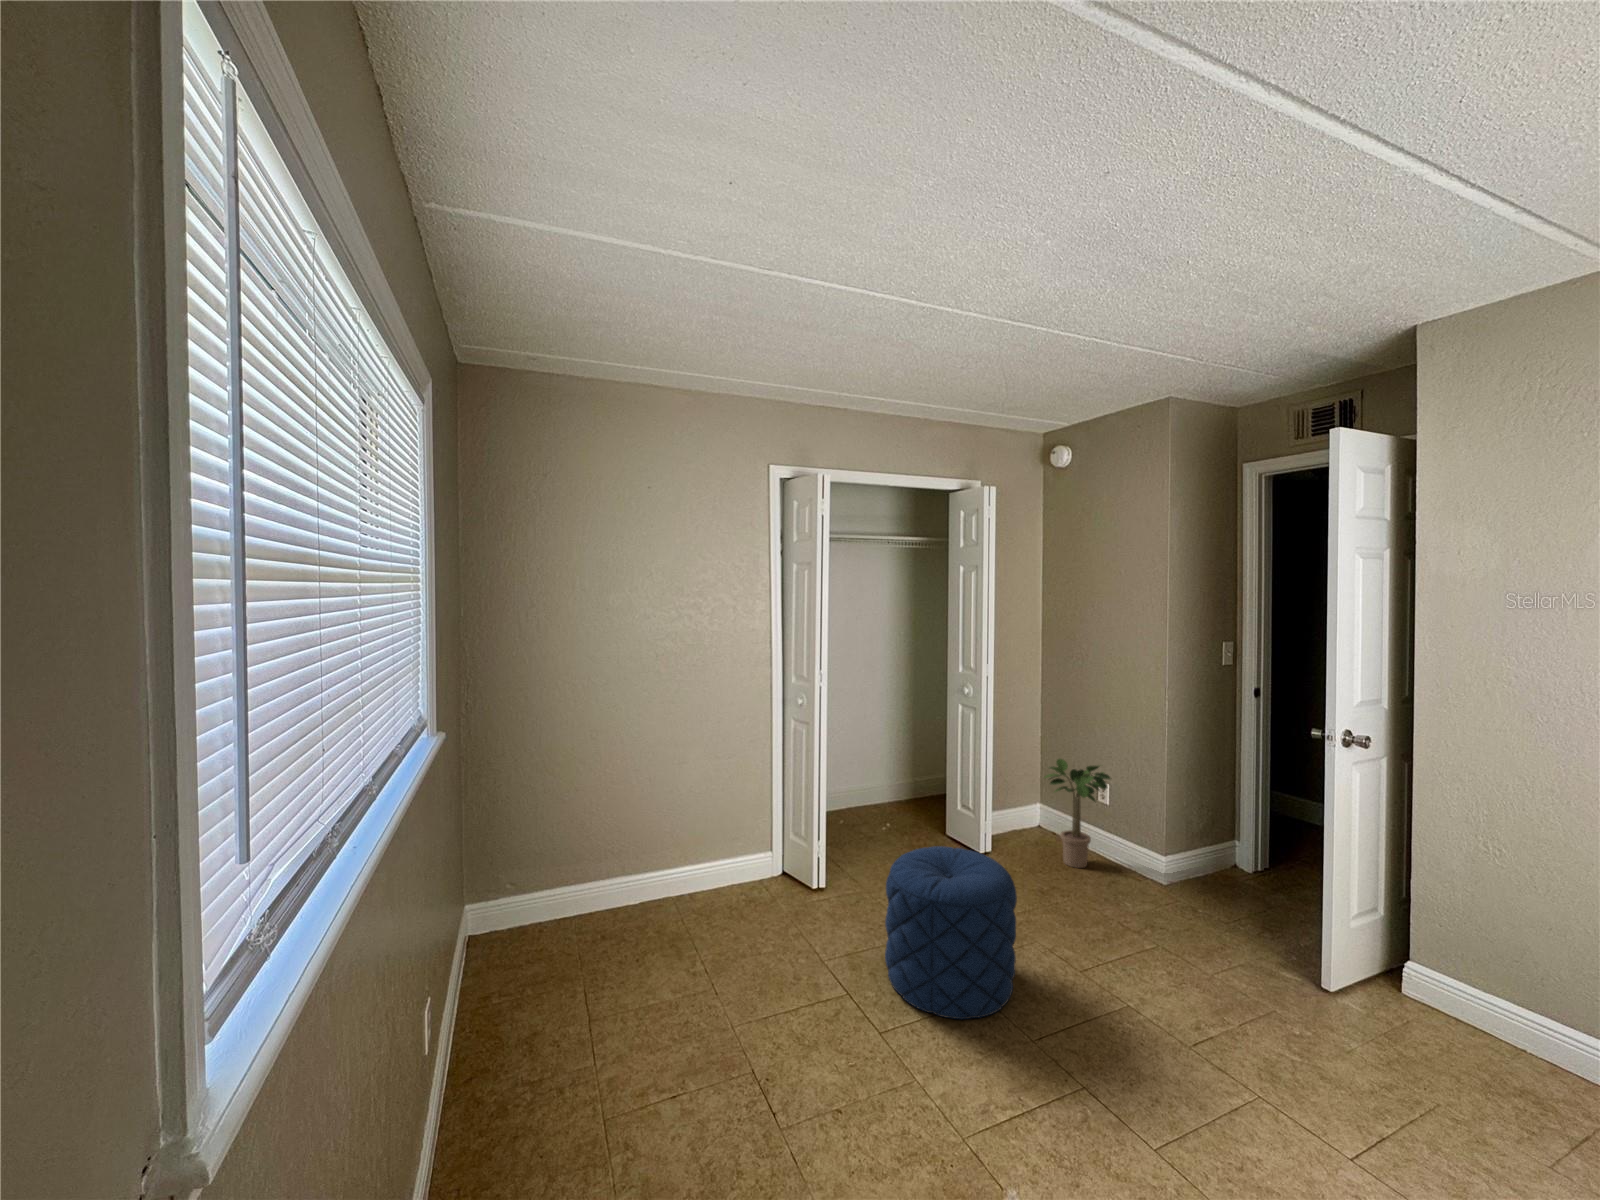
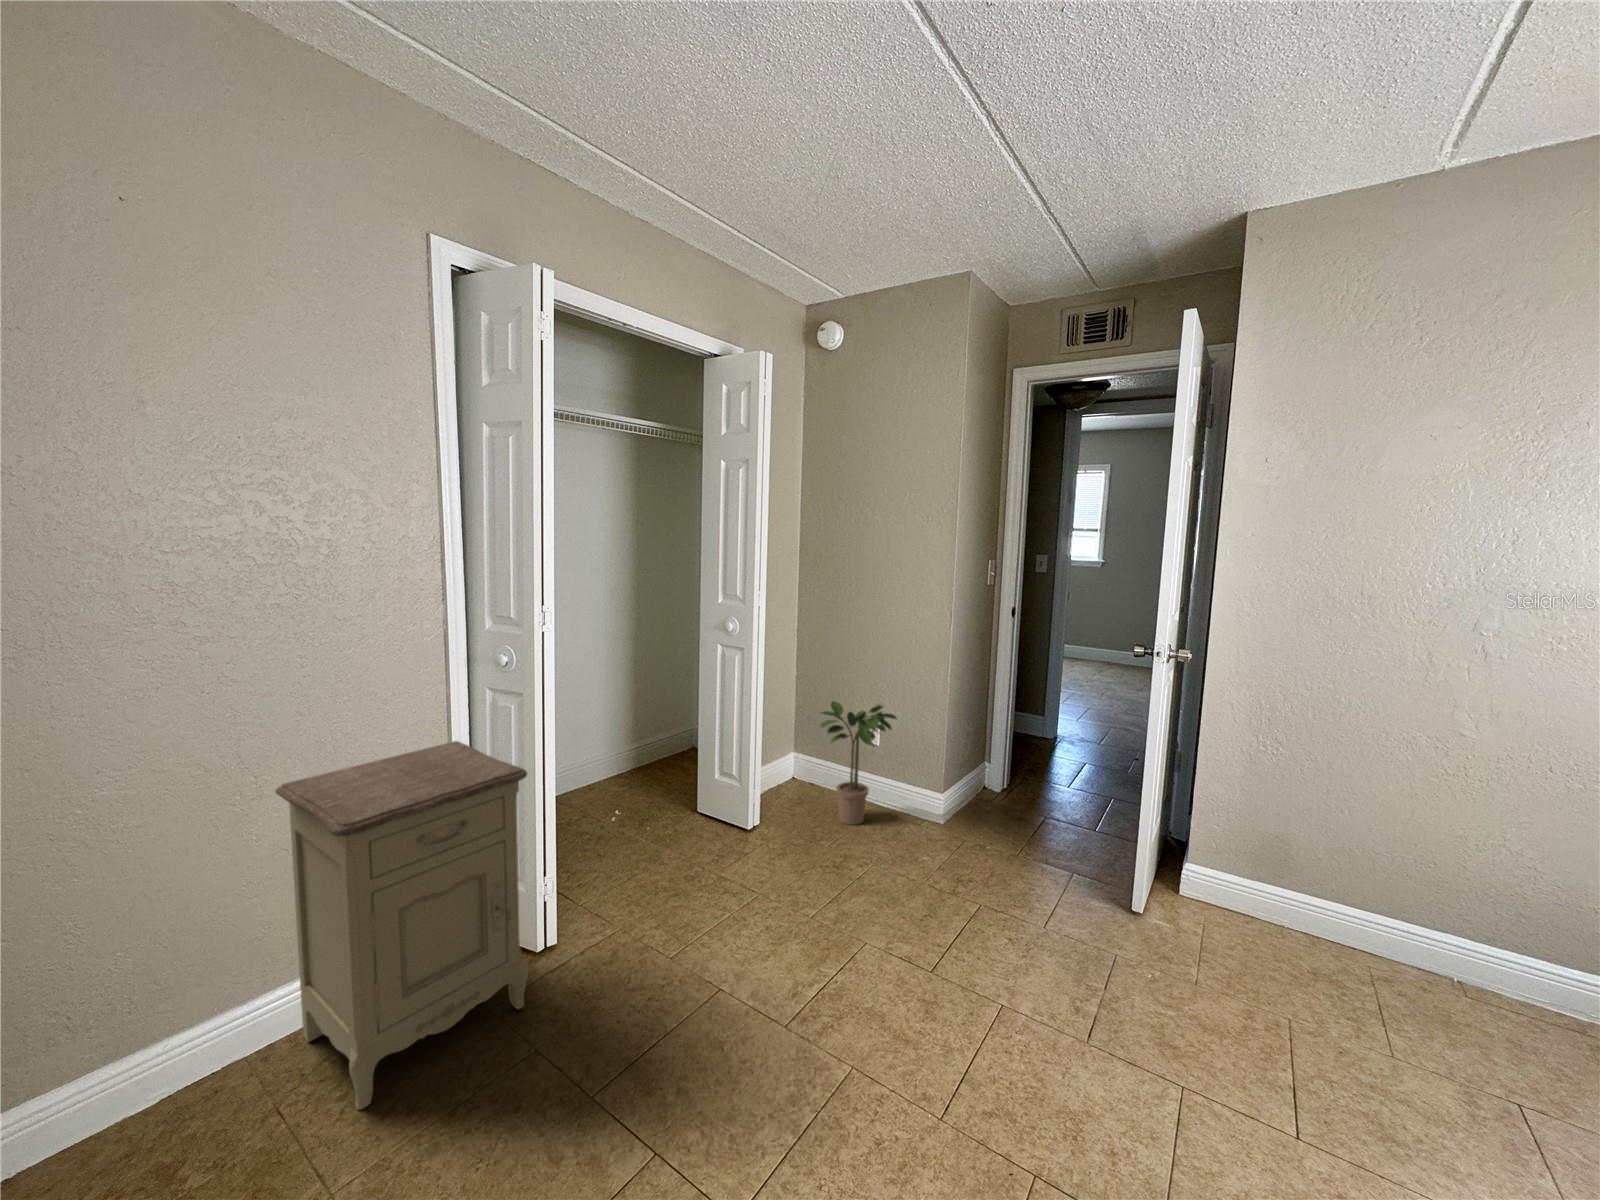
nightstand: none [691,747,805,930] -> present [275,741,528,1110]
pouf: present [885,846,1017,1019] -> none [699,855,894,1134]

